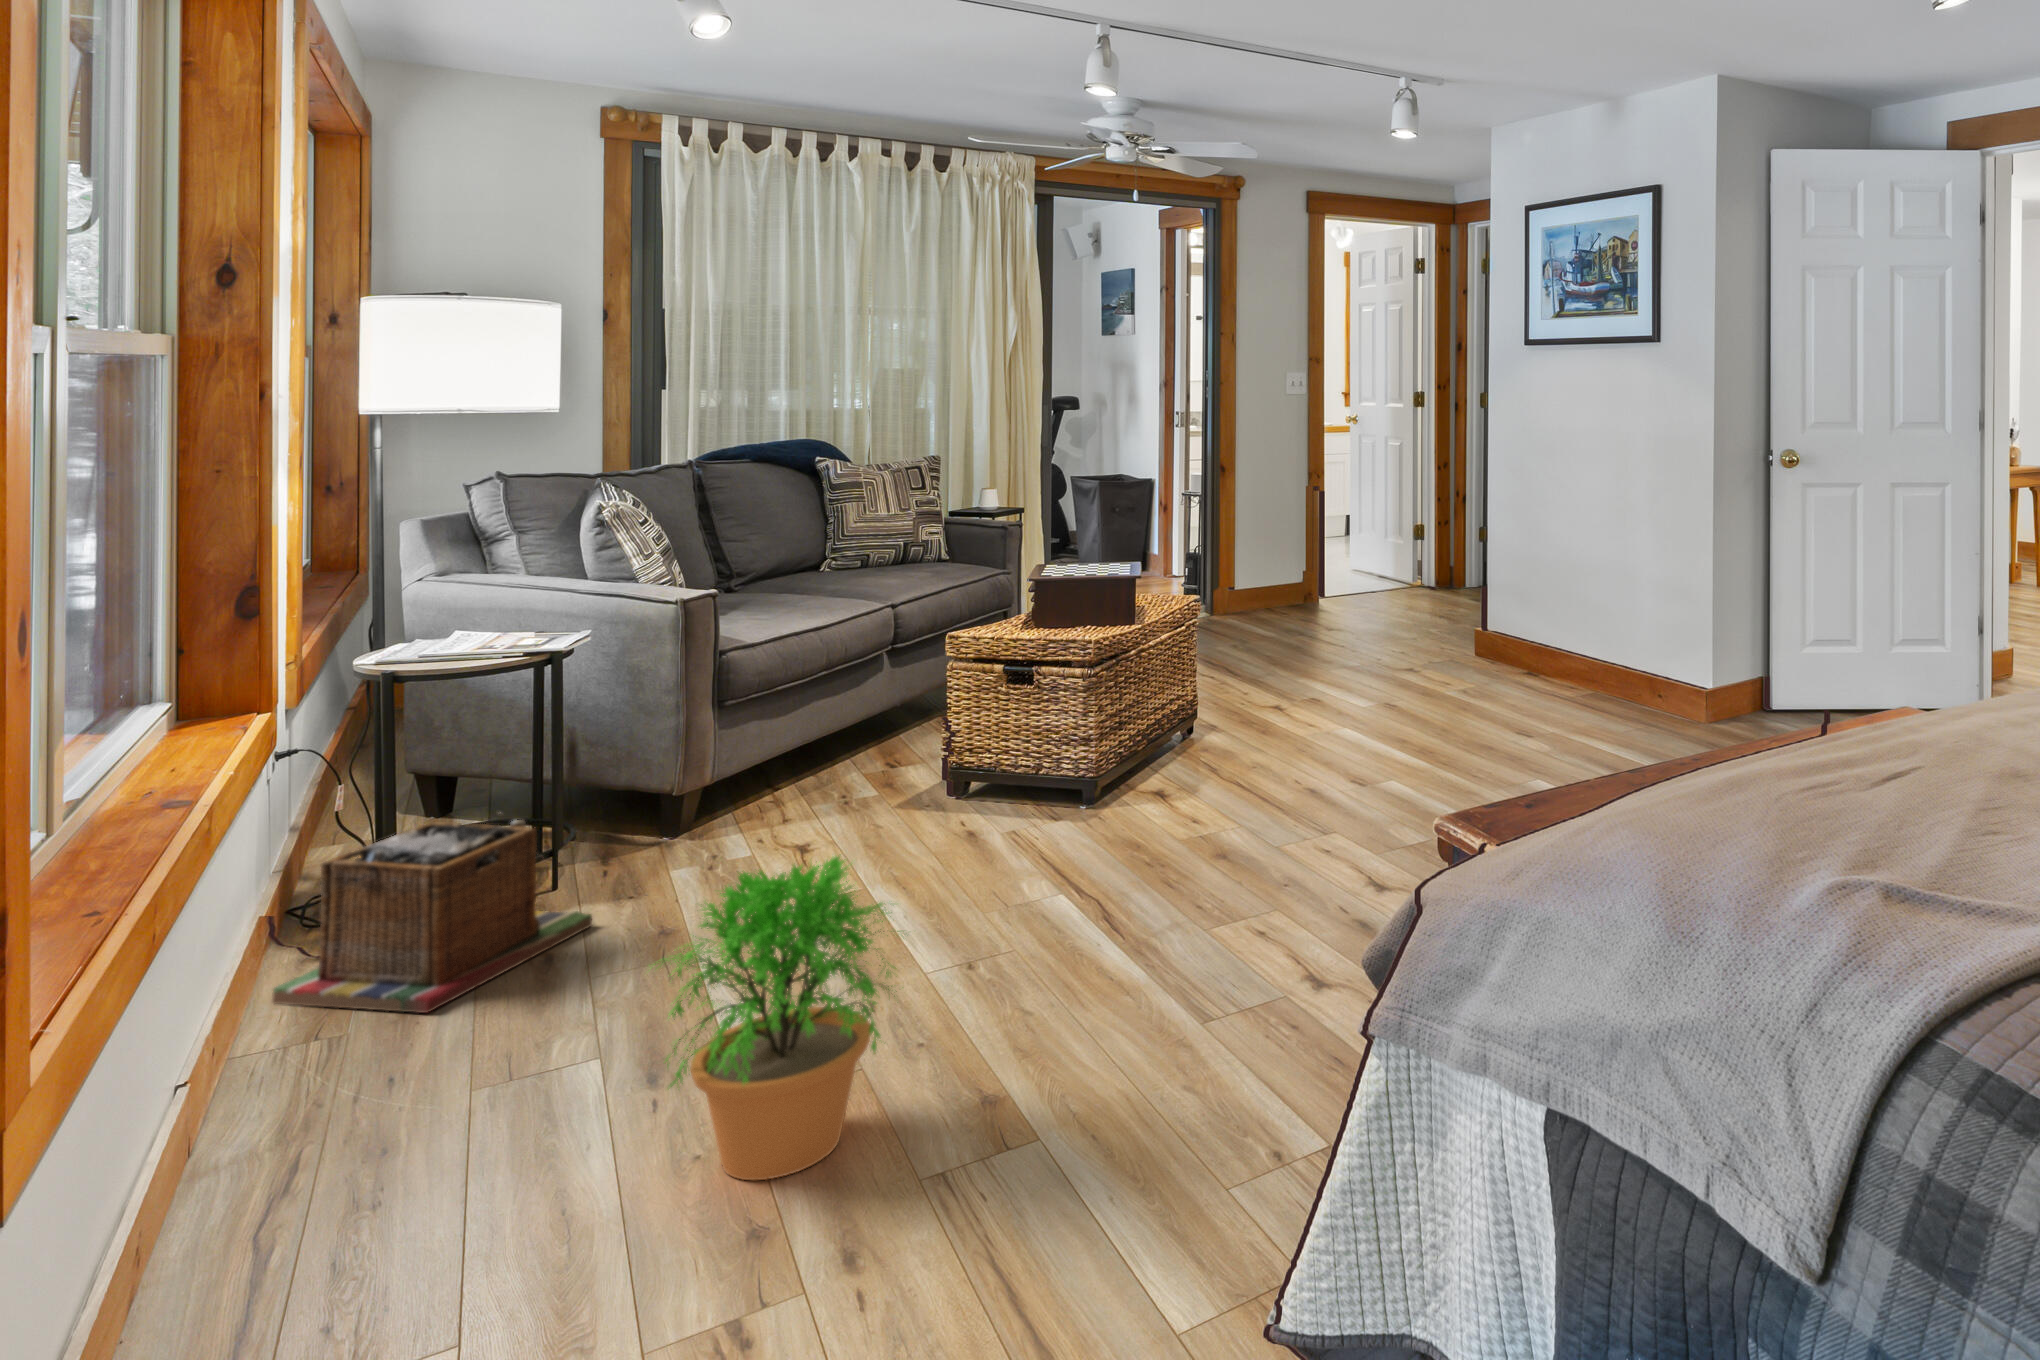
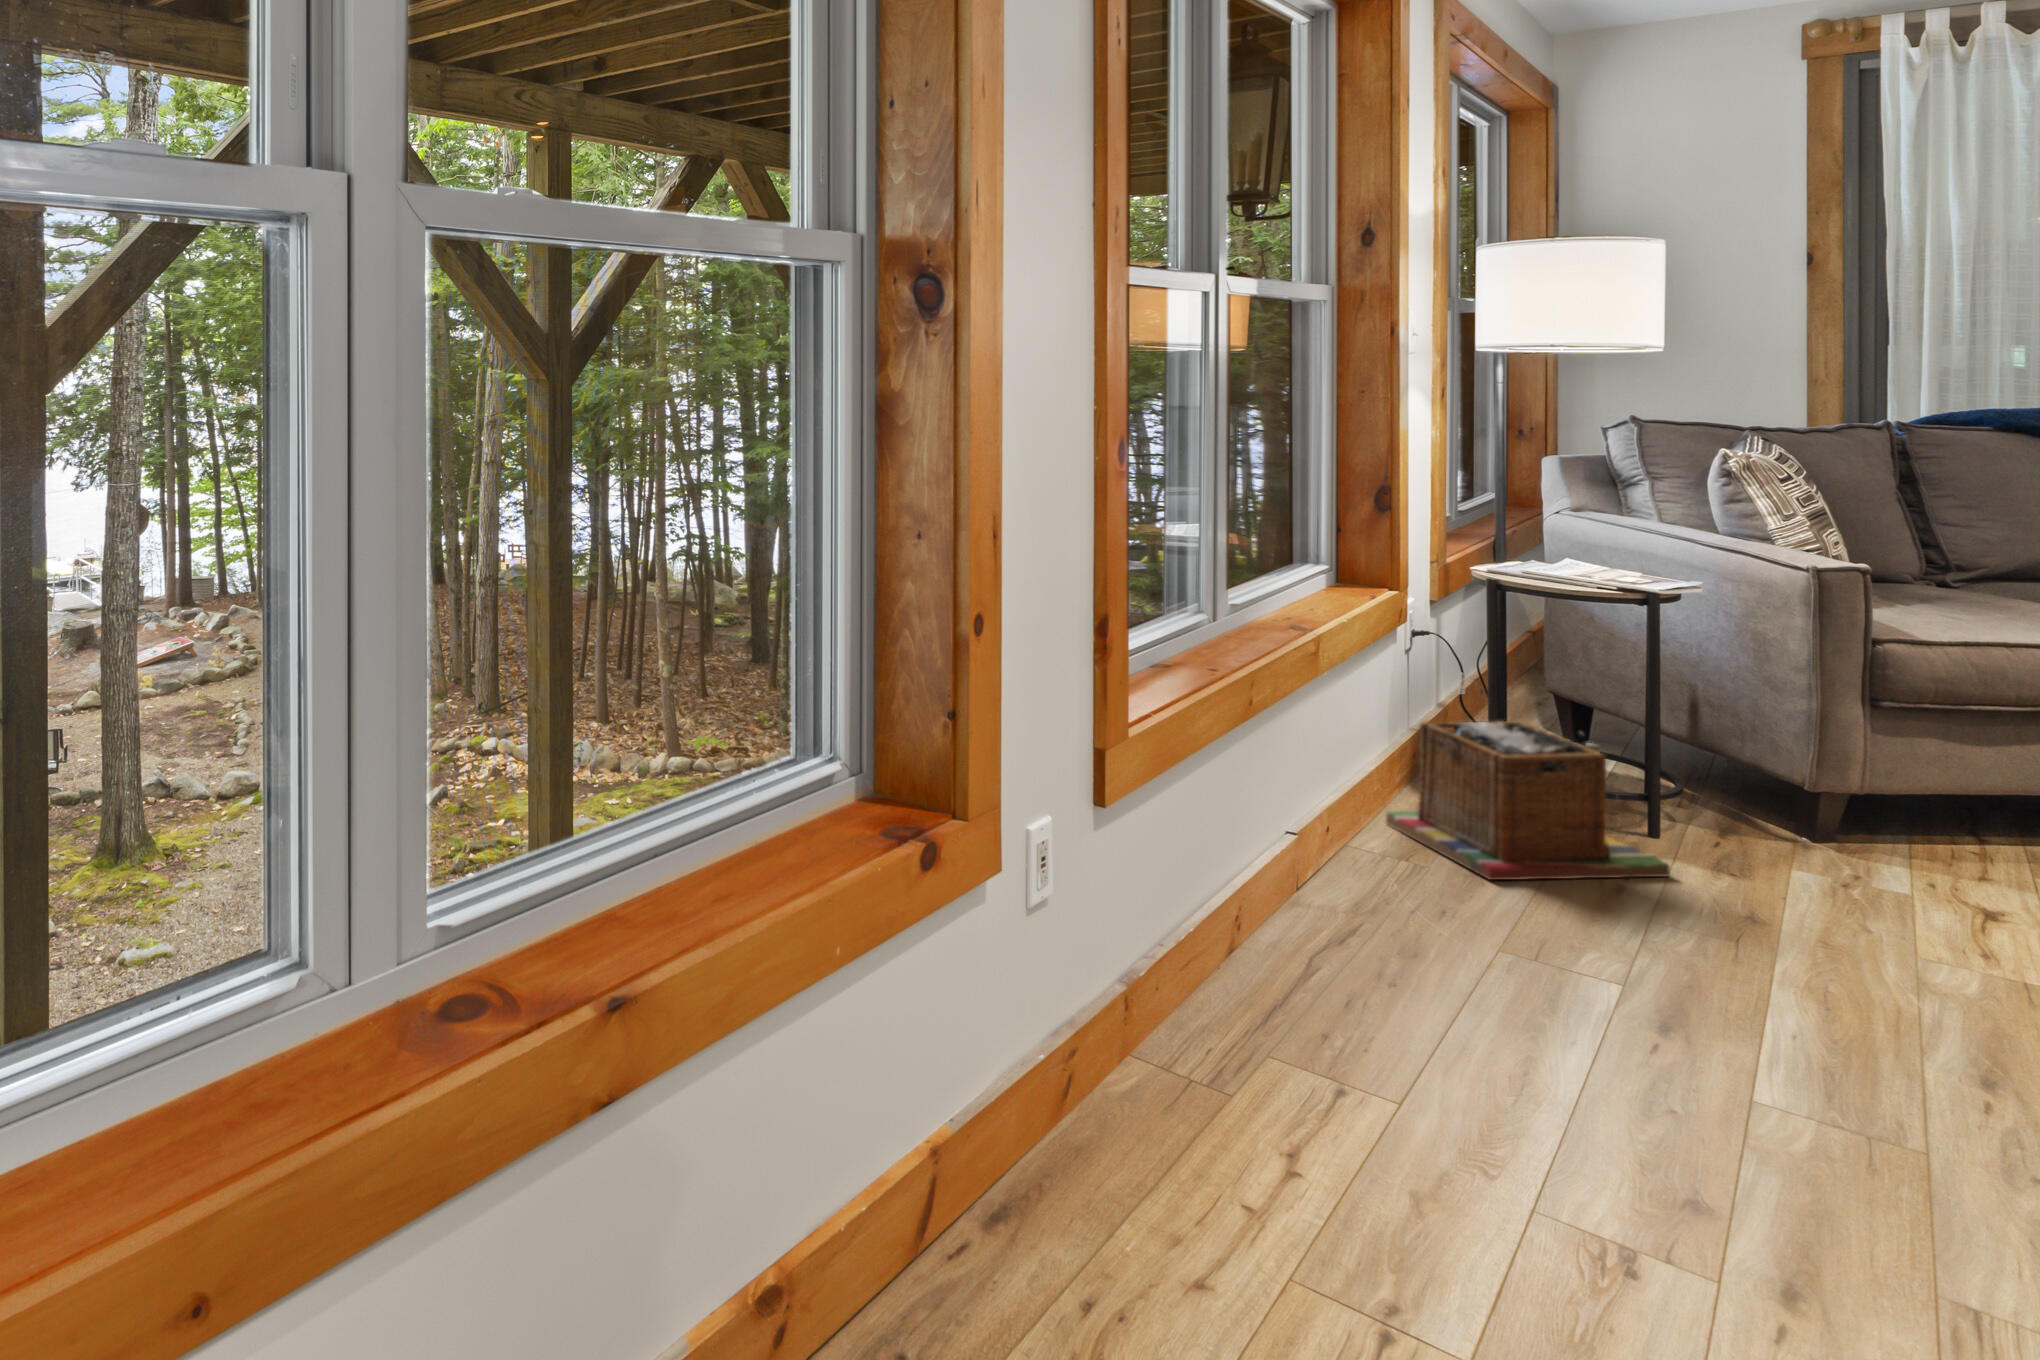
potted plant: present [653,856,900,1180] -> none [1611,837,1961,1198]

